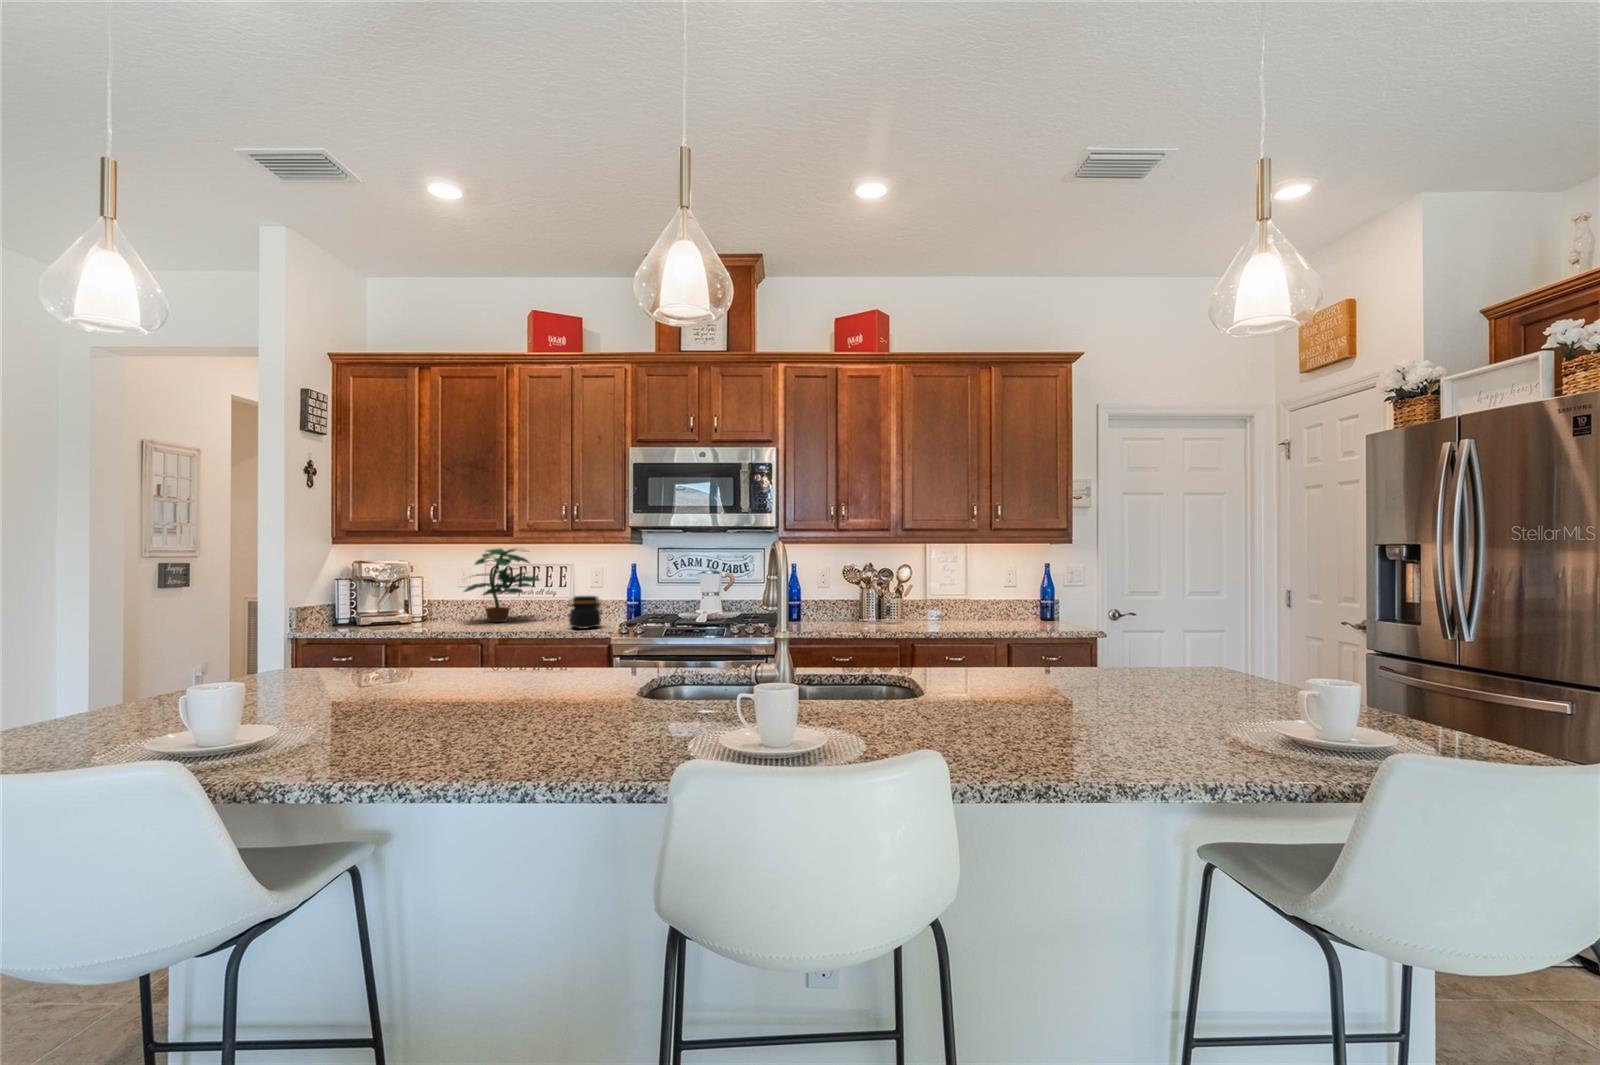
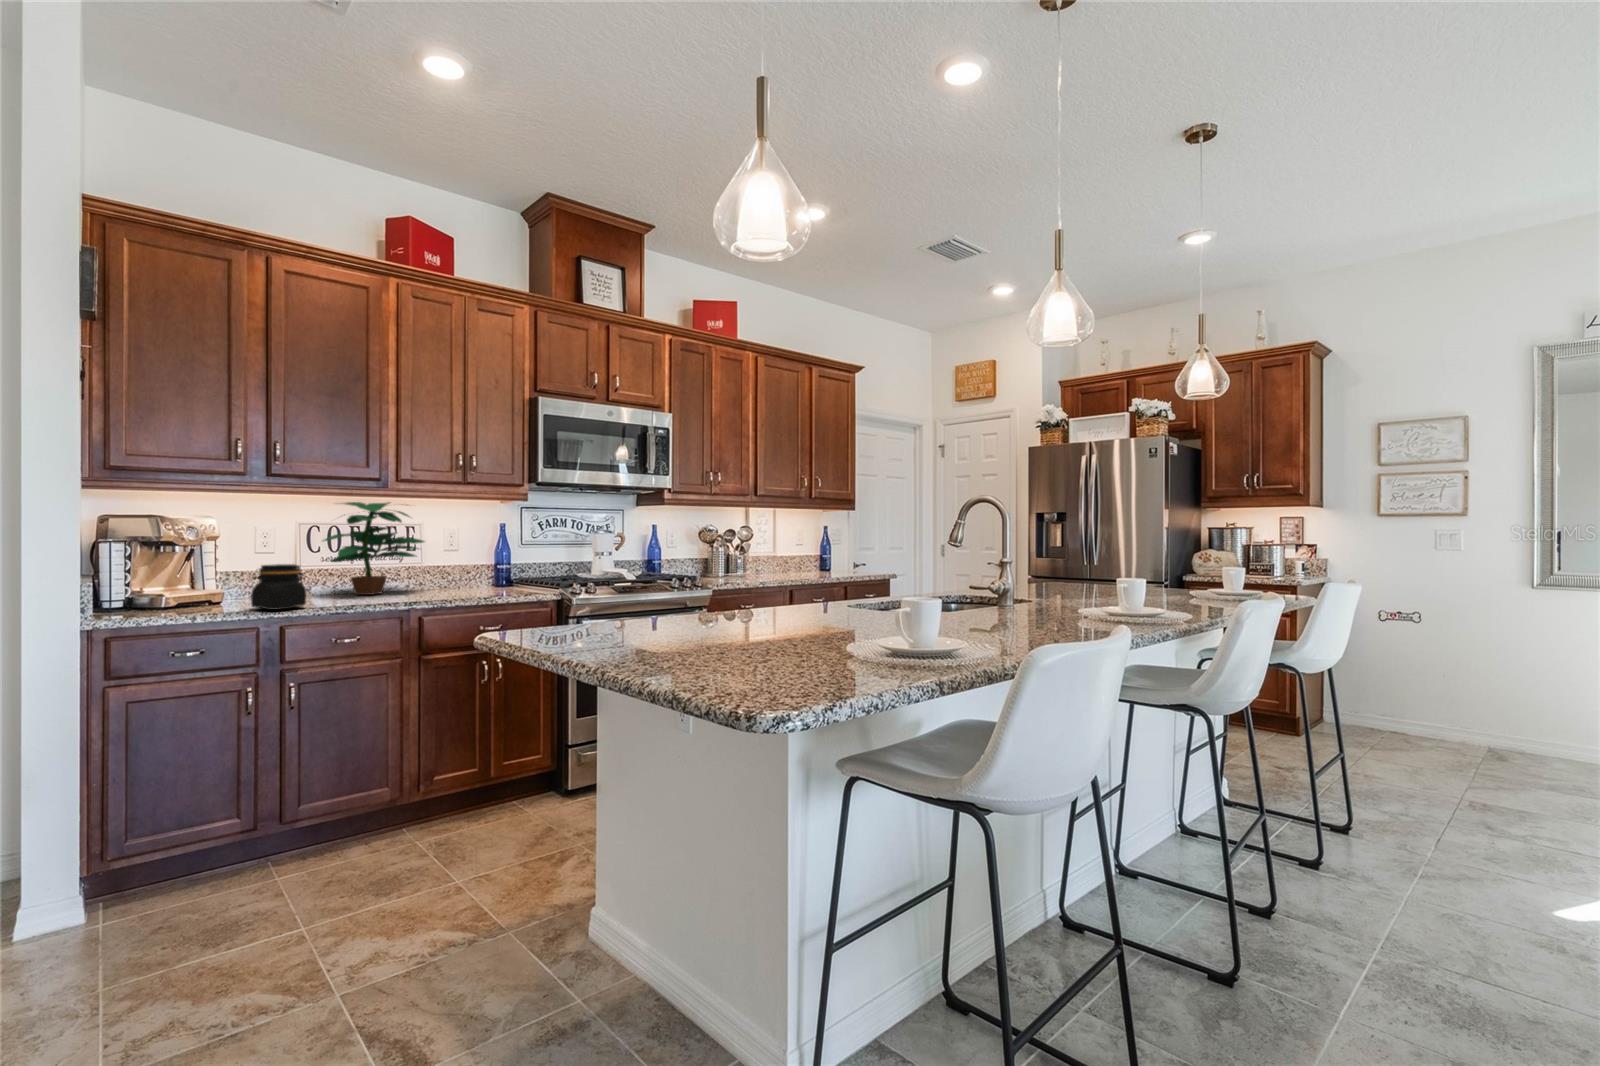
jar: present [567,596,602,629] -> present [251,564,306,610]

